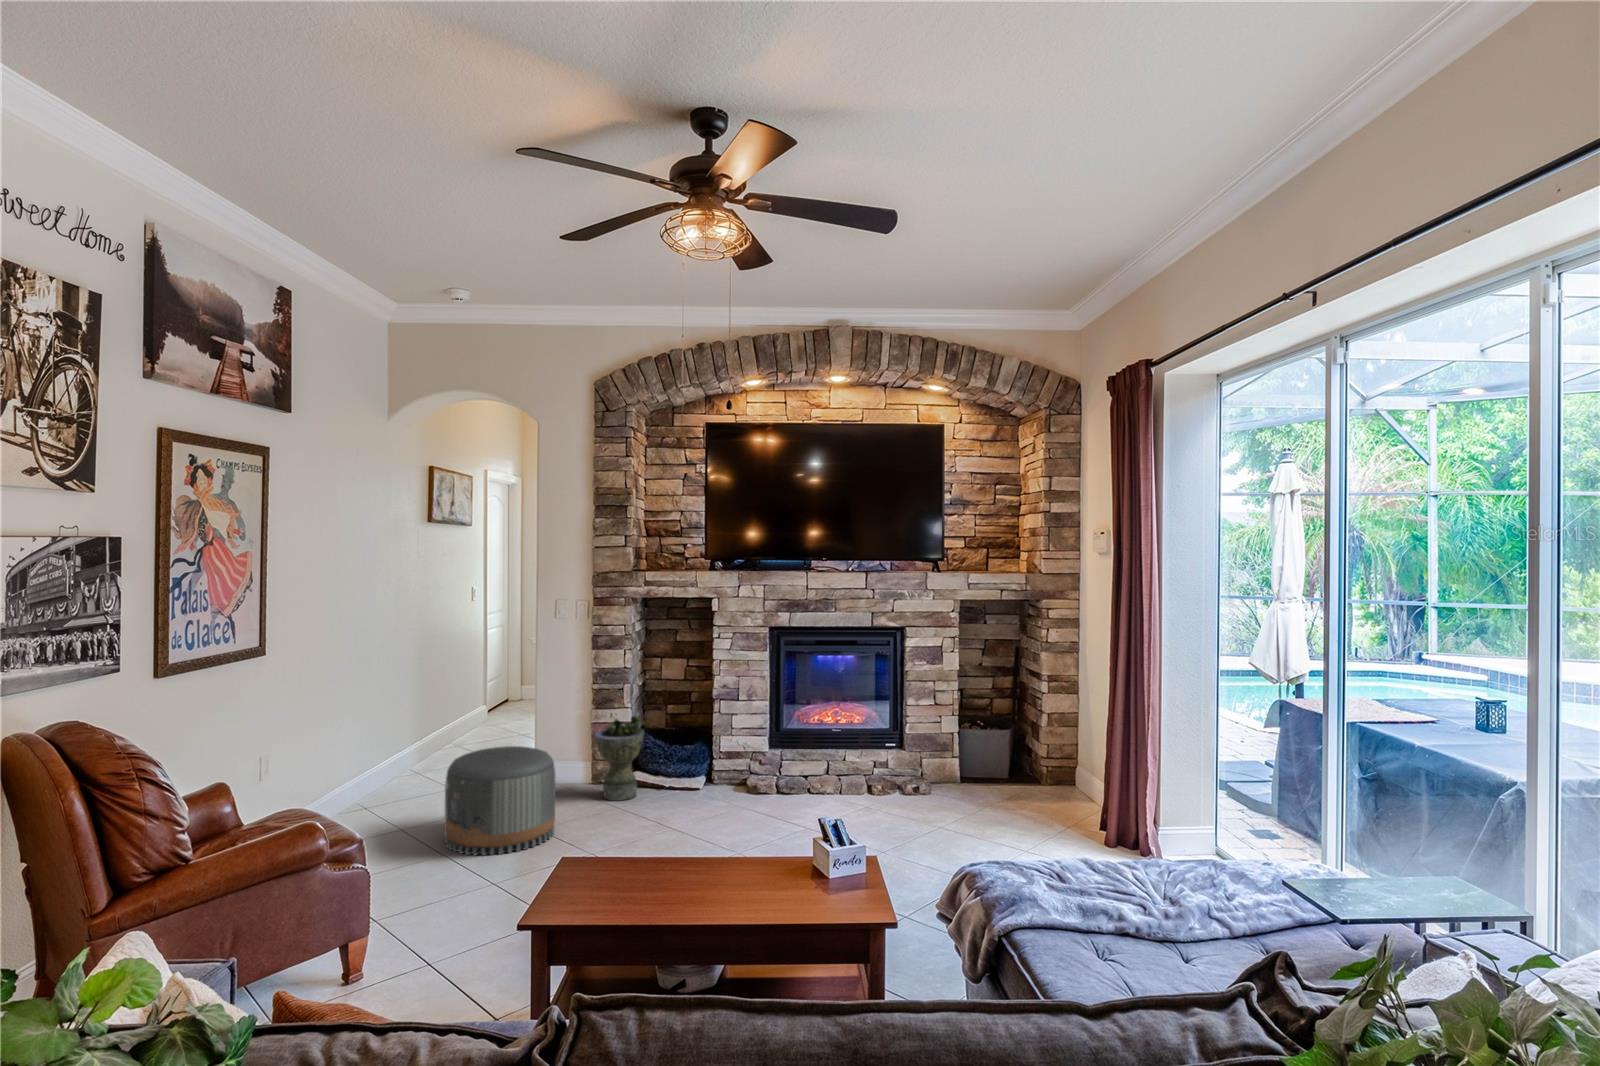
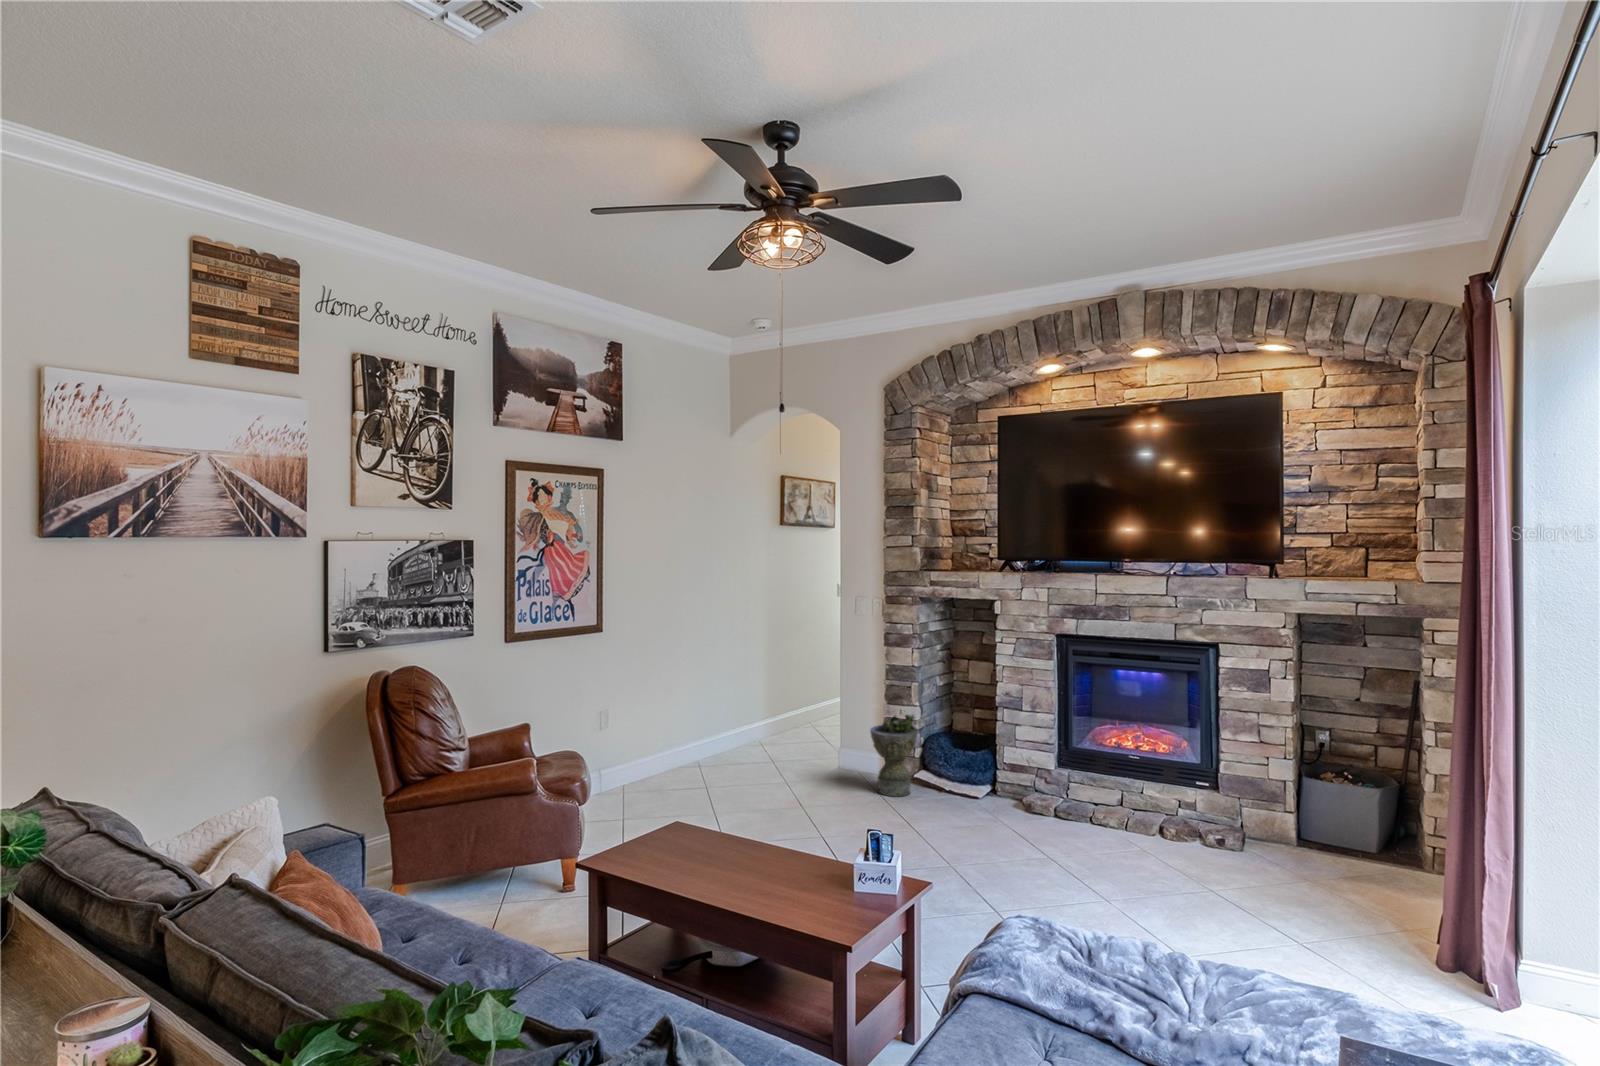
pouf: present [444,746,556,855] -> none [719,728,812,825]

